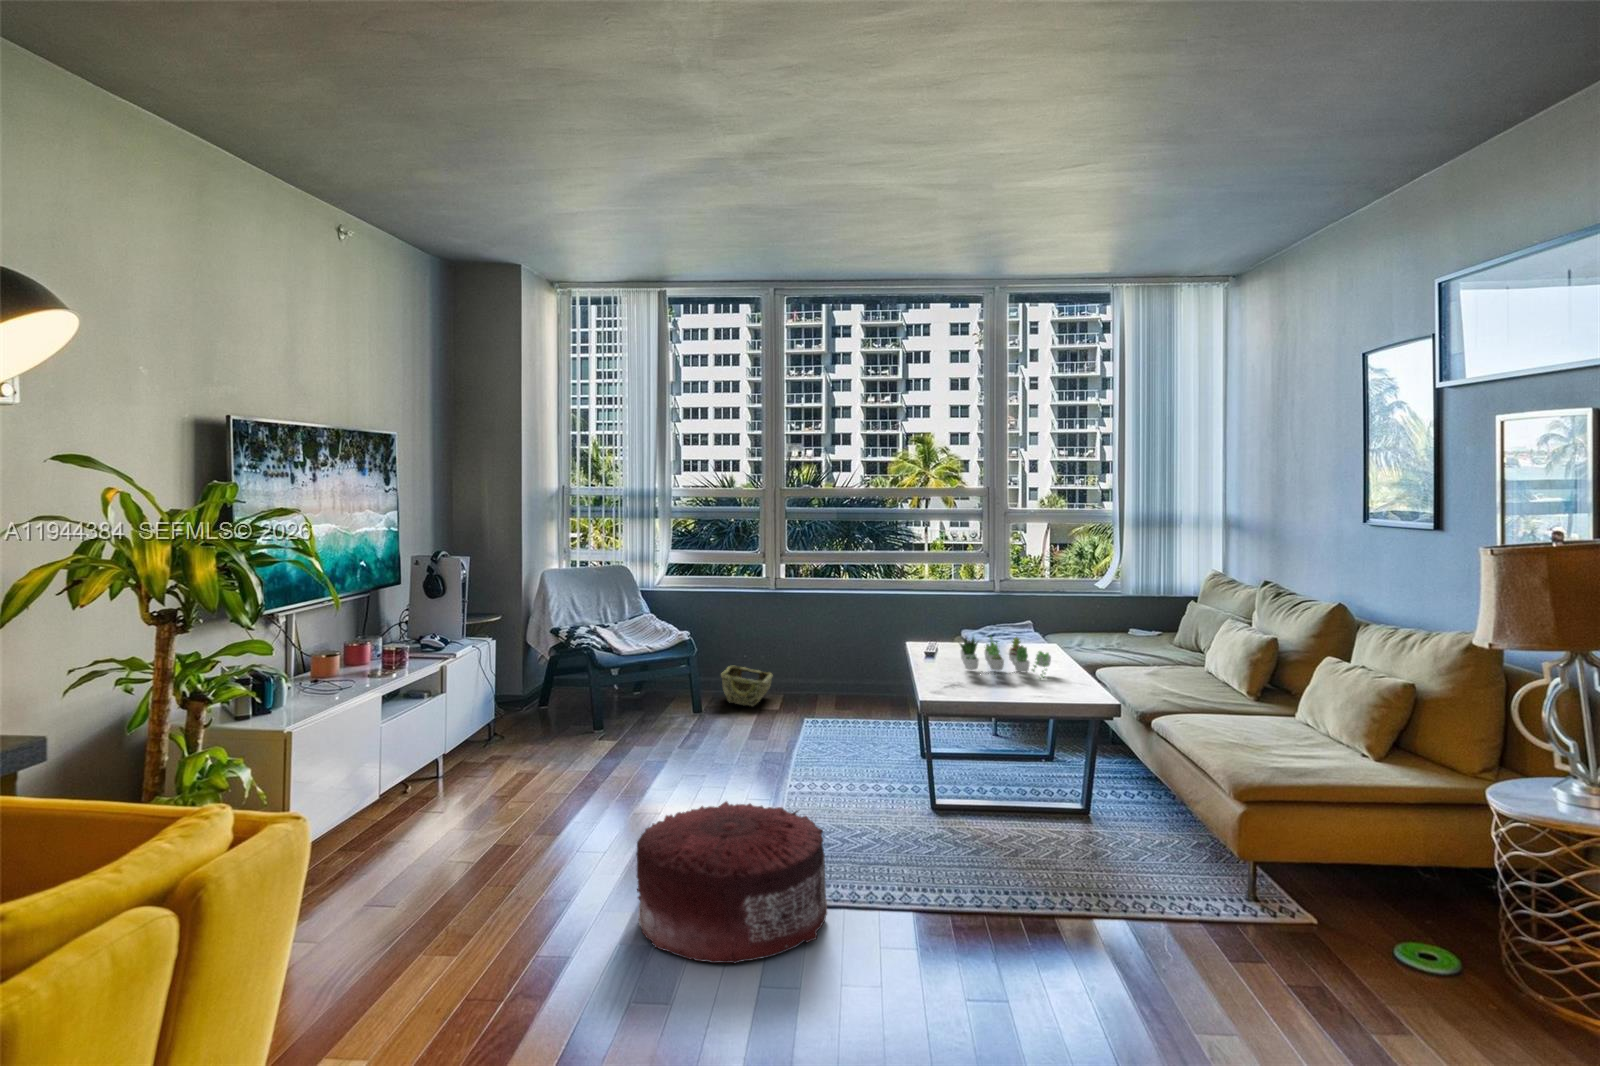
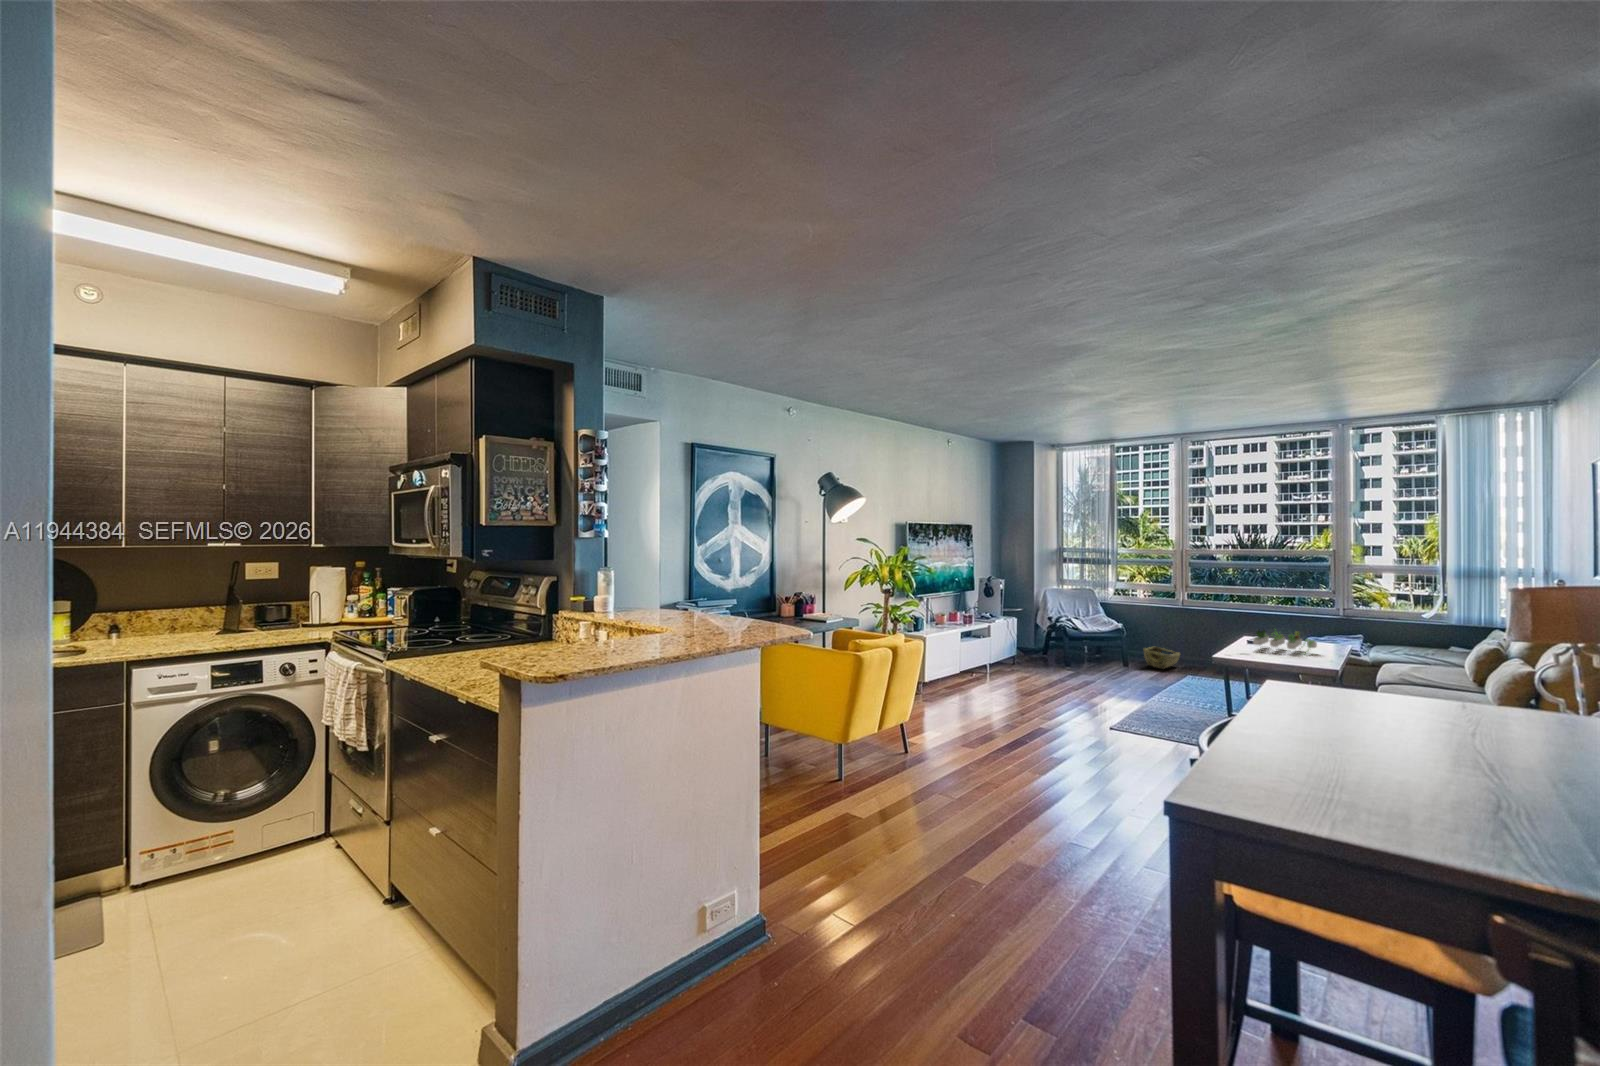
pouf: present [637,801,827,963] -> none [1041,681,1127,736]

